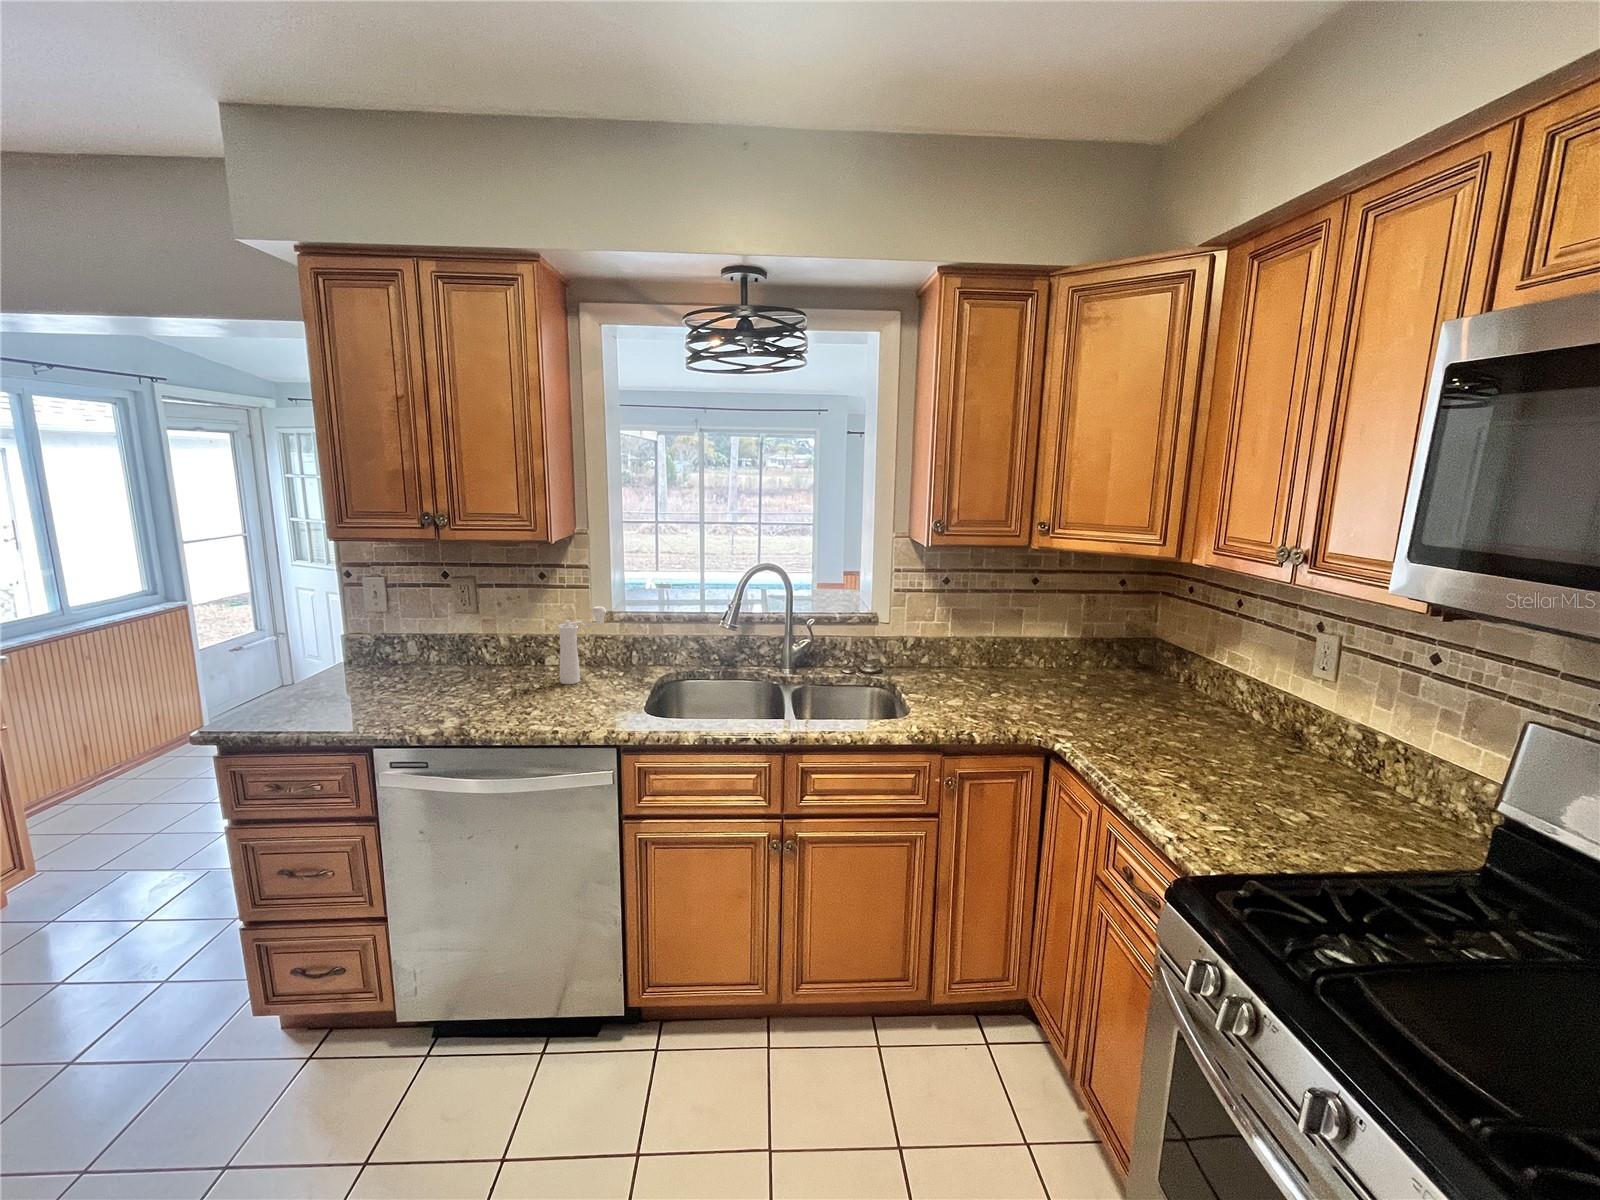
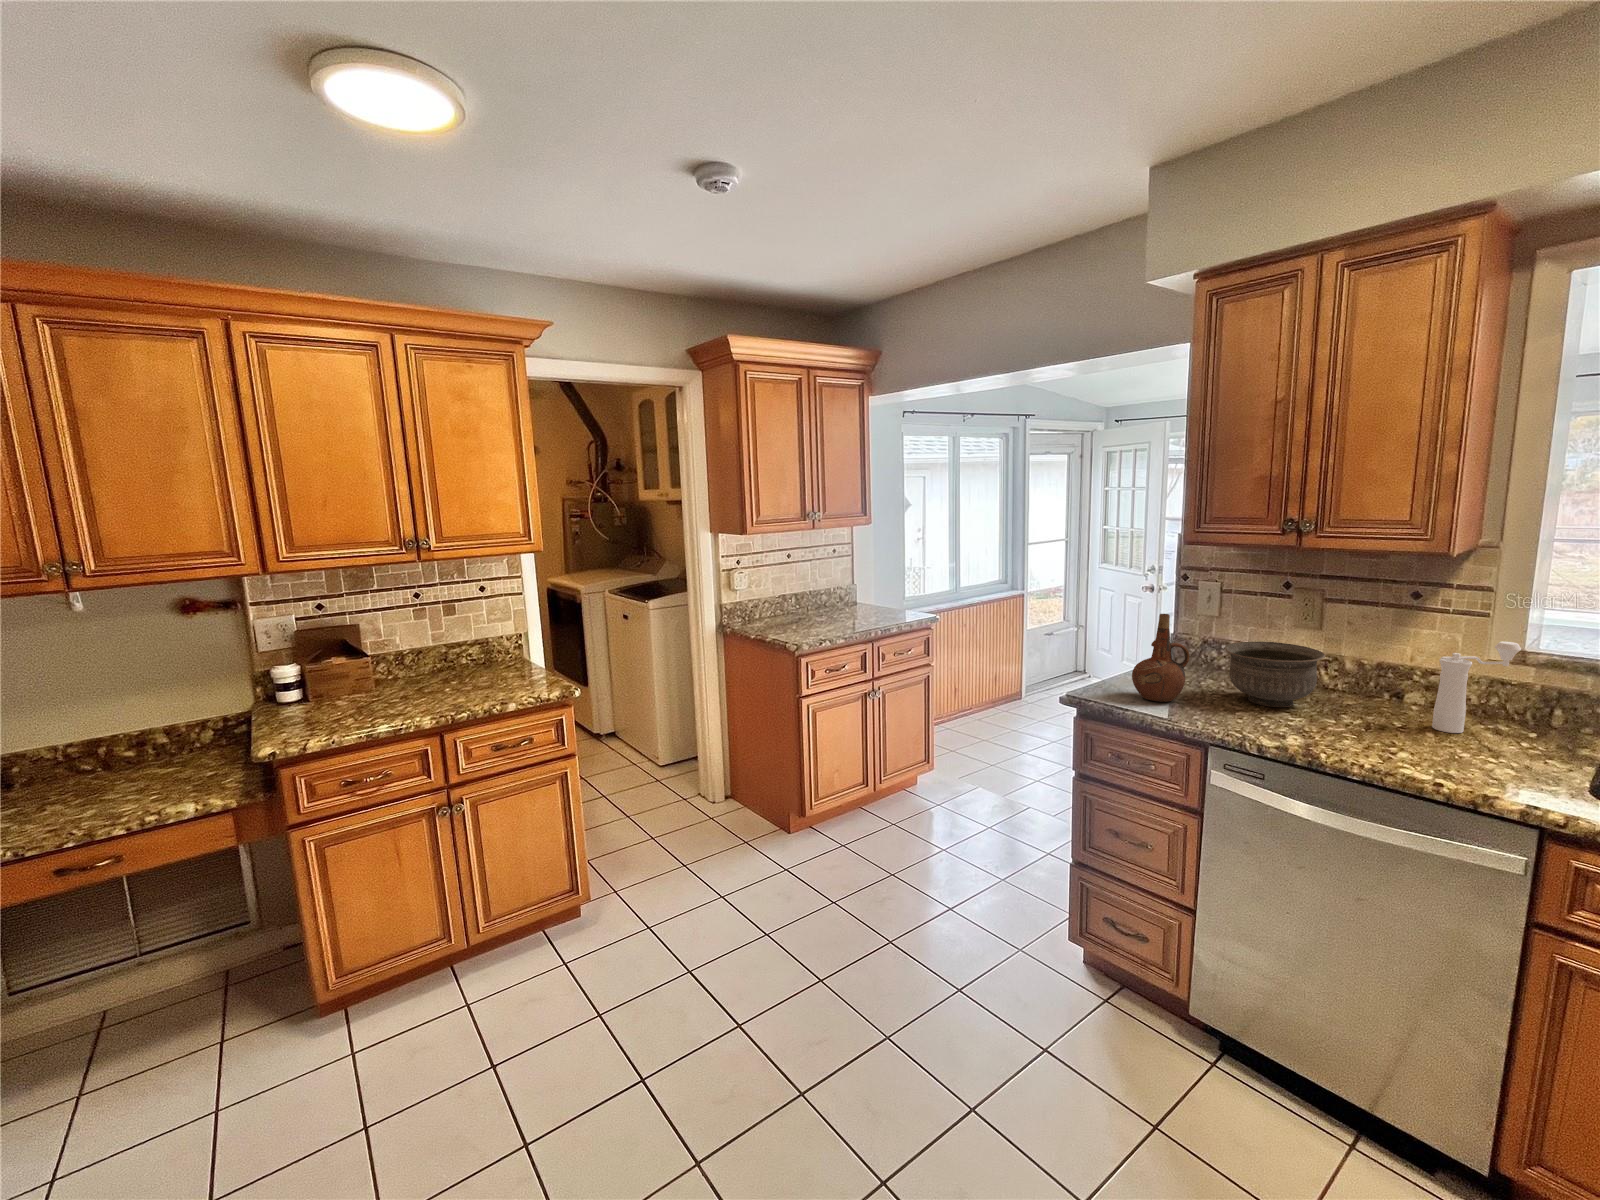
ceramic pitcher: none [283,618,348,715] -> present [1132,614,1189,702]
bowl: none [387,631,478,694] -> present [1225,642,1325,707]

